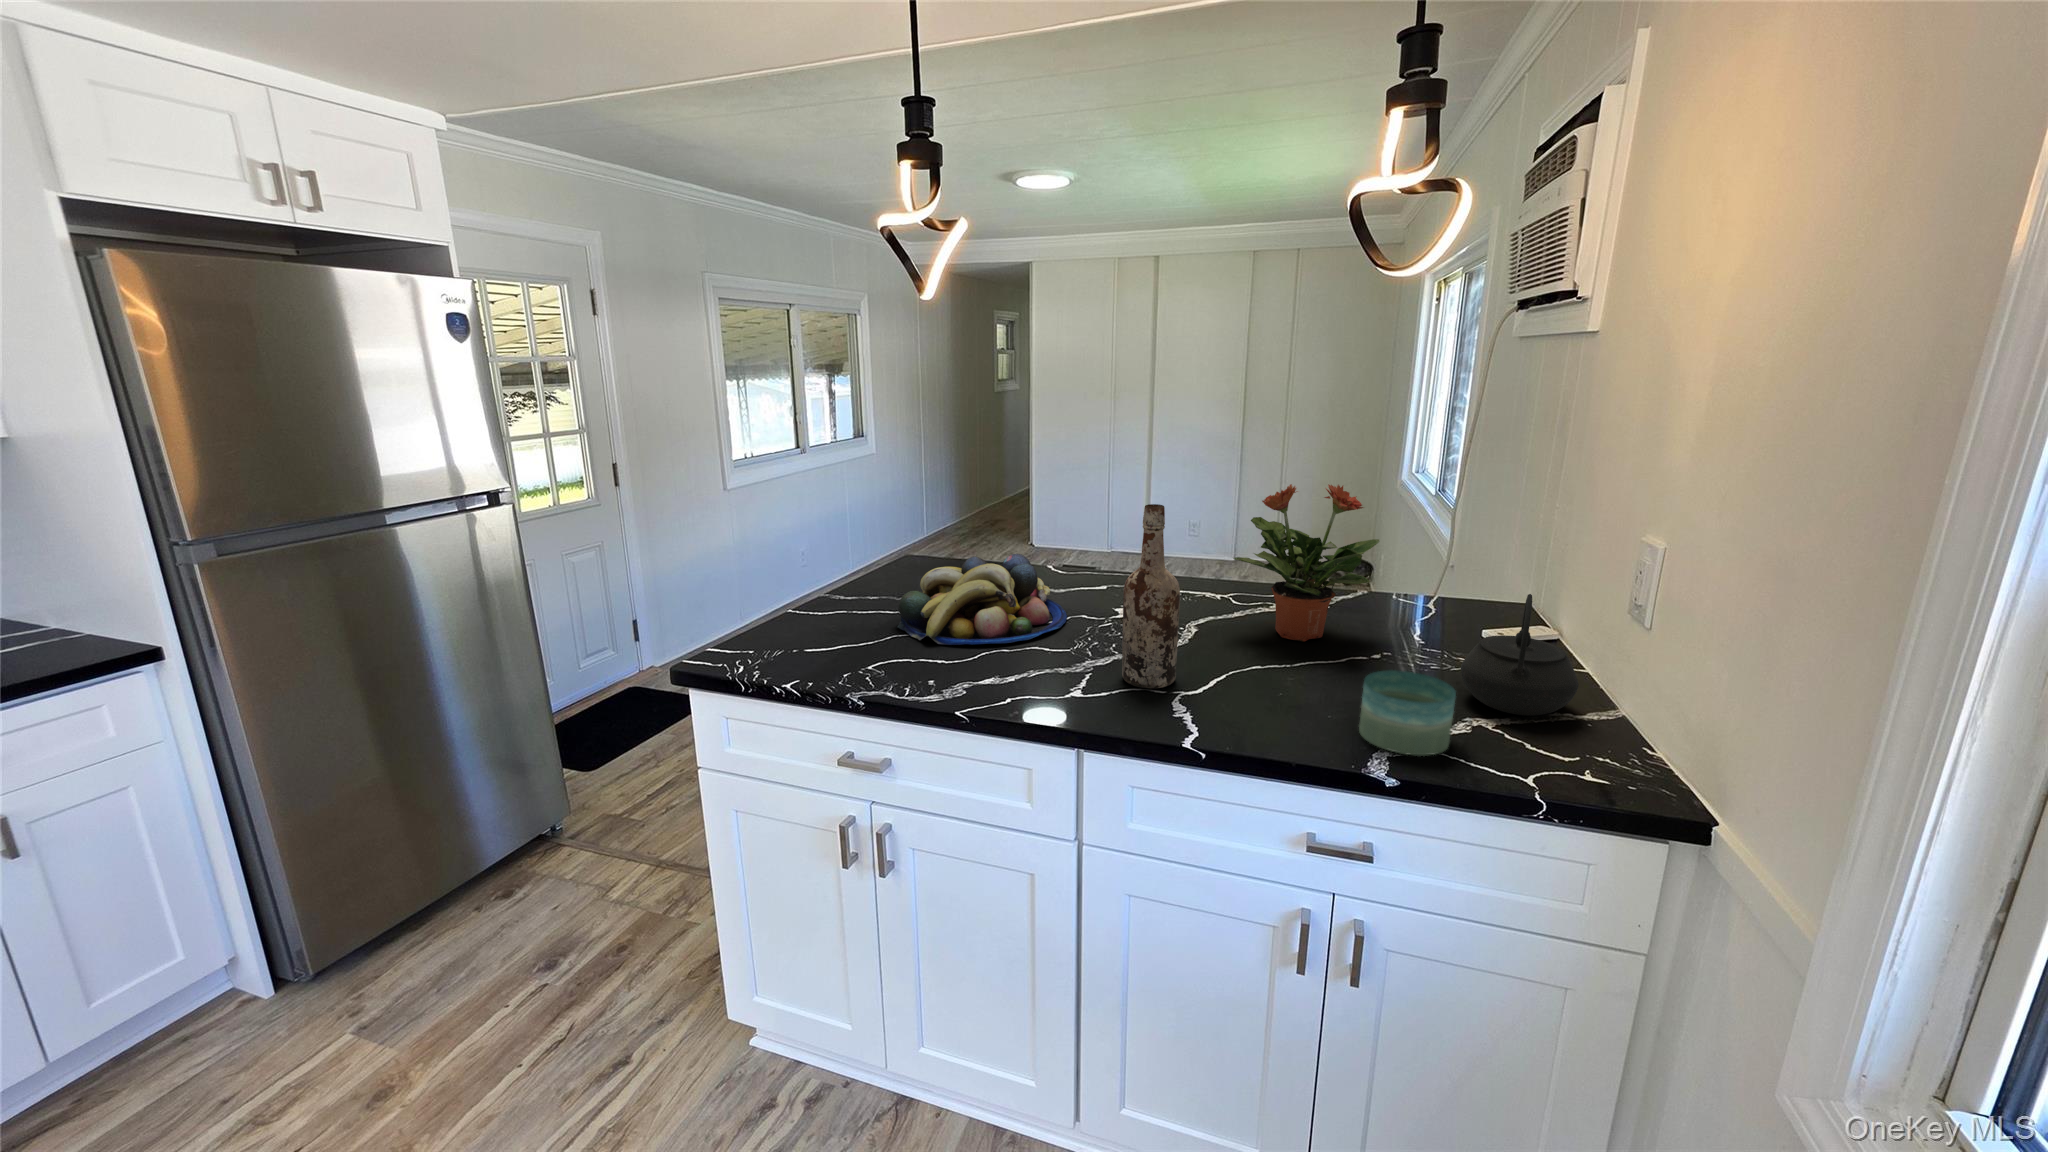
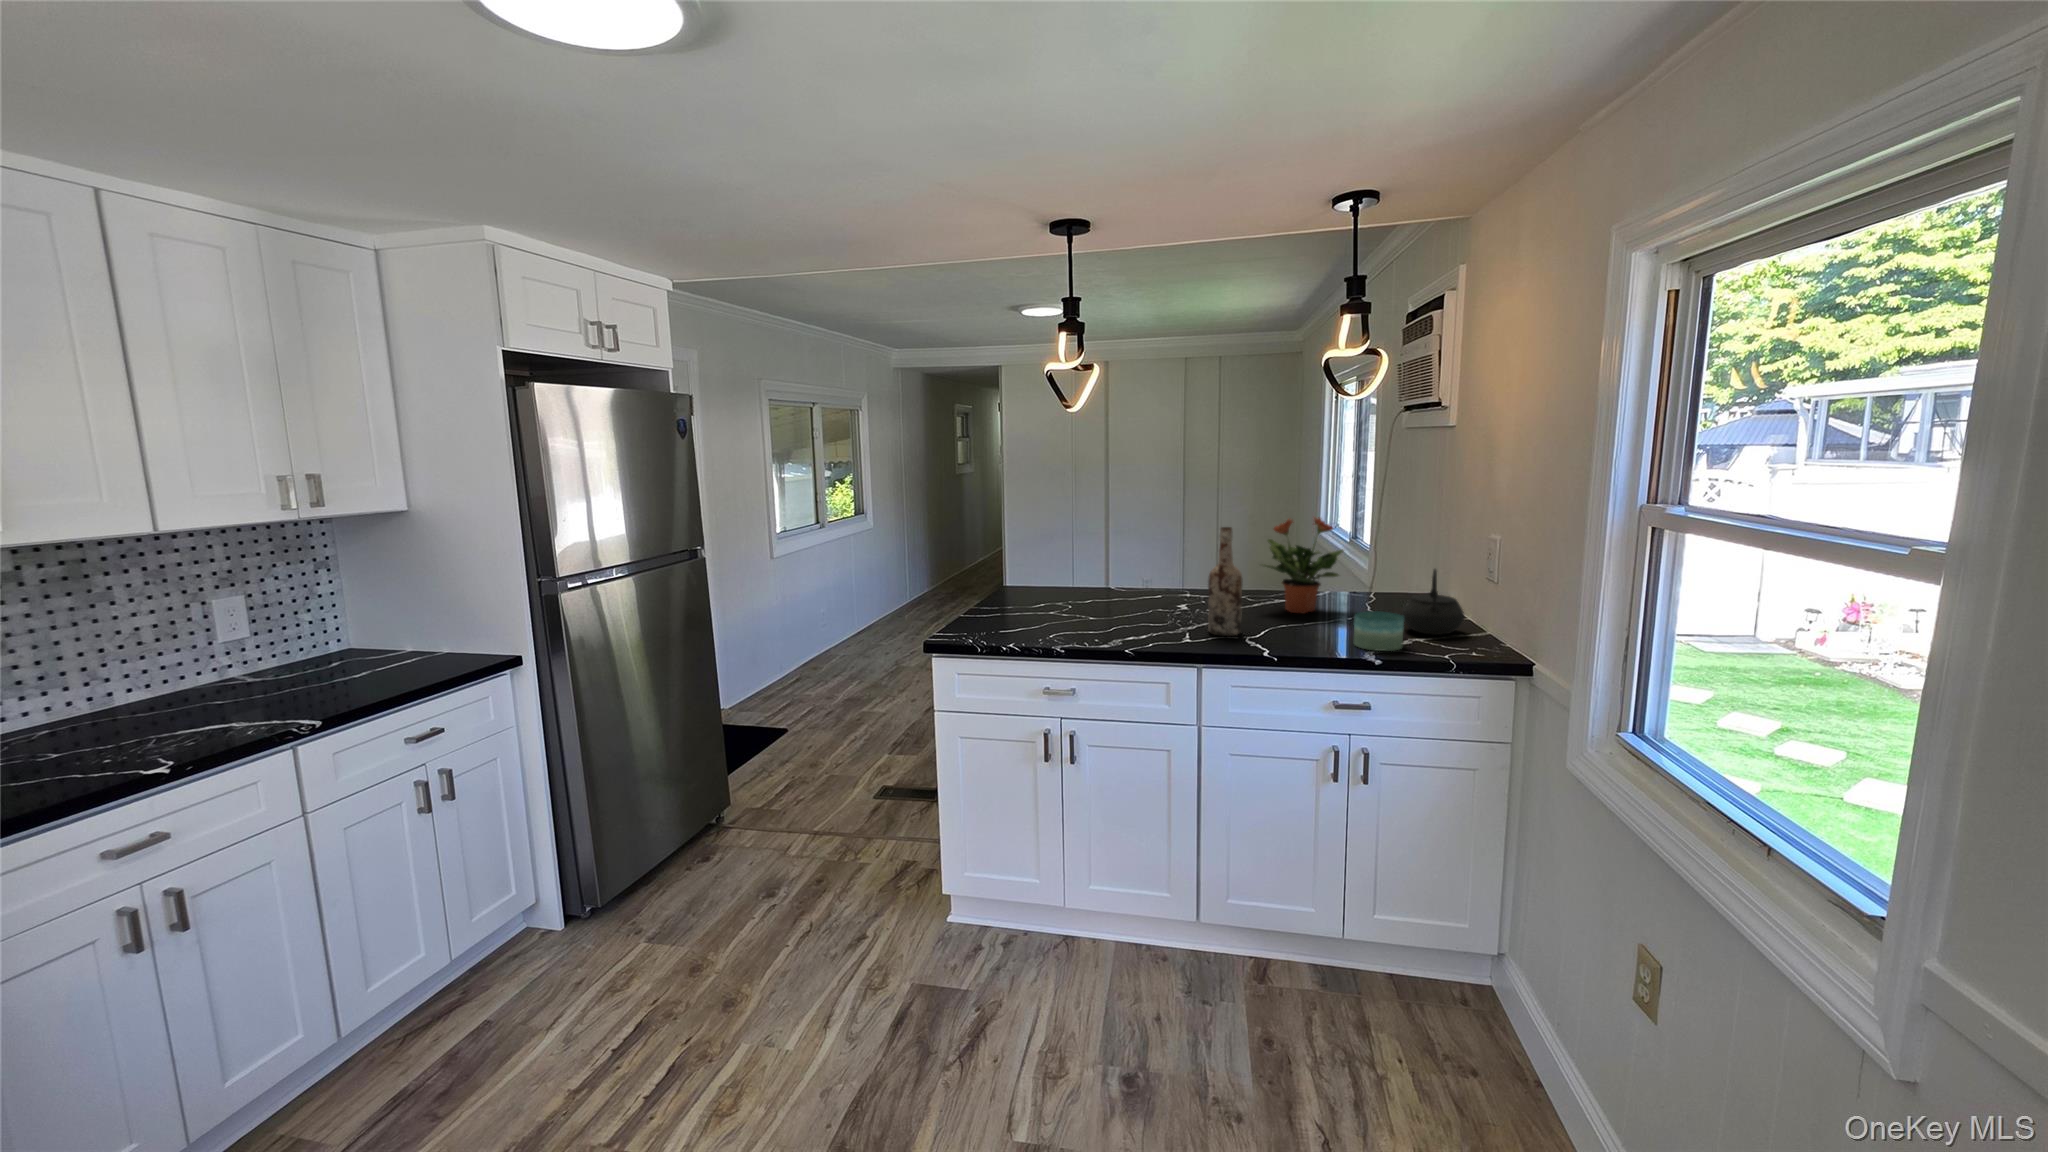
fruit bowl: present [898,554,1067,645] -> none [1044,571,1152,625]

